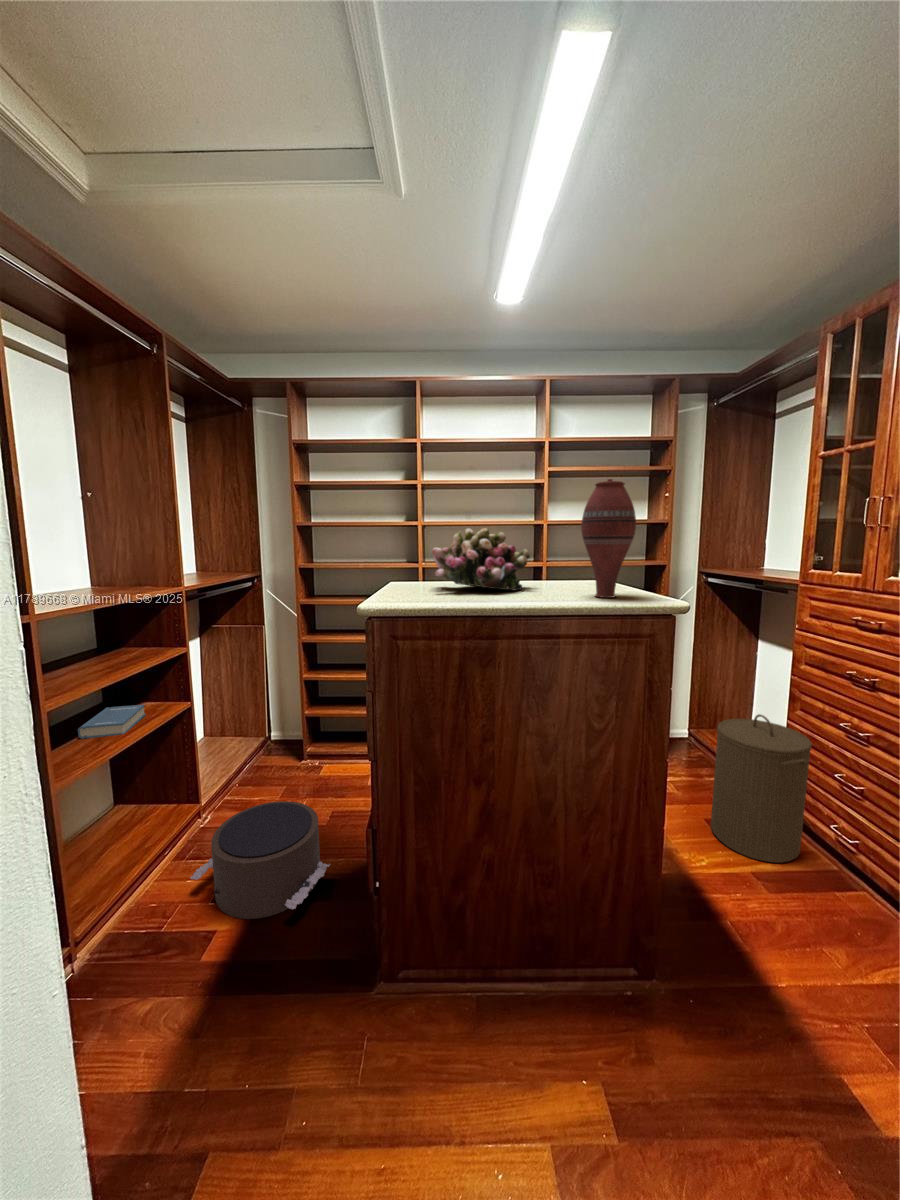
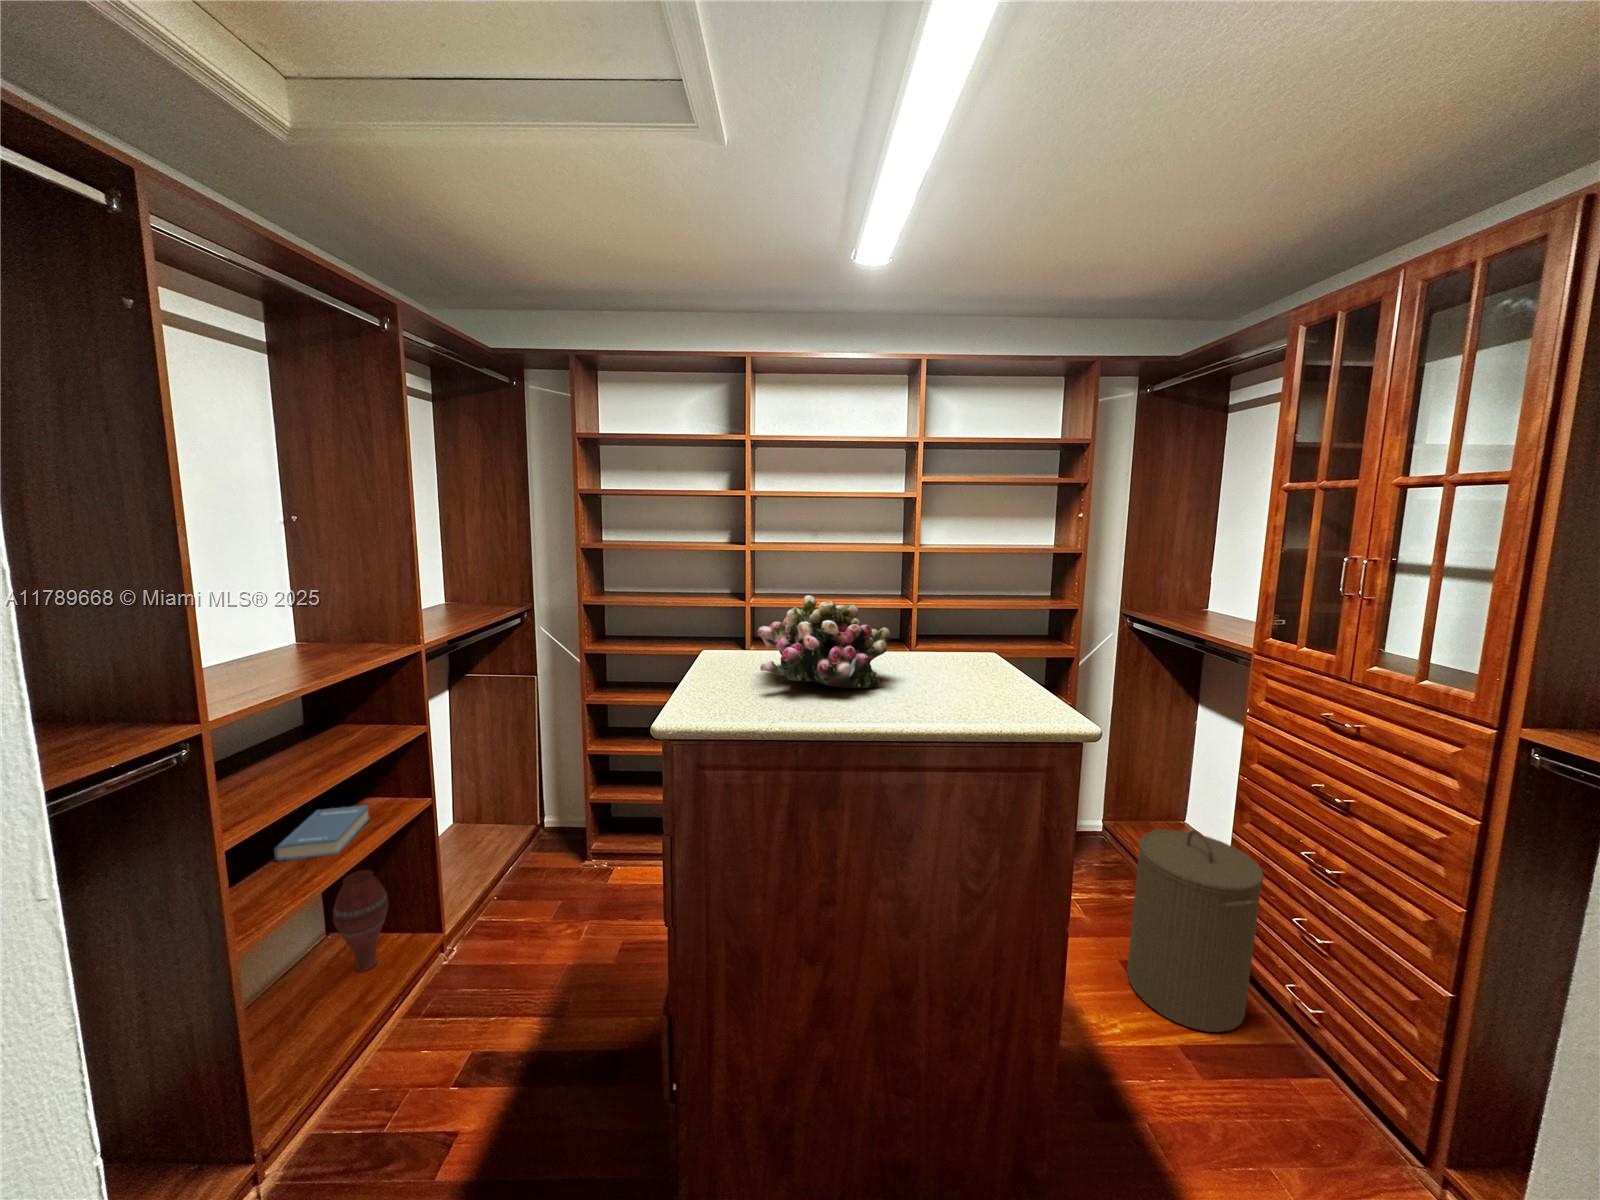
vase: present [581,479,636,598] -> present [333,870,388,972]
pouf: present [190,801,330,919] -> none [424,939,616,1116]

